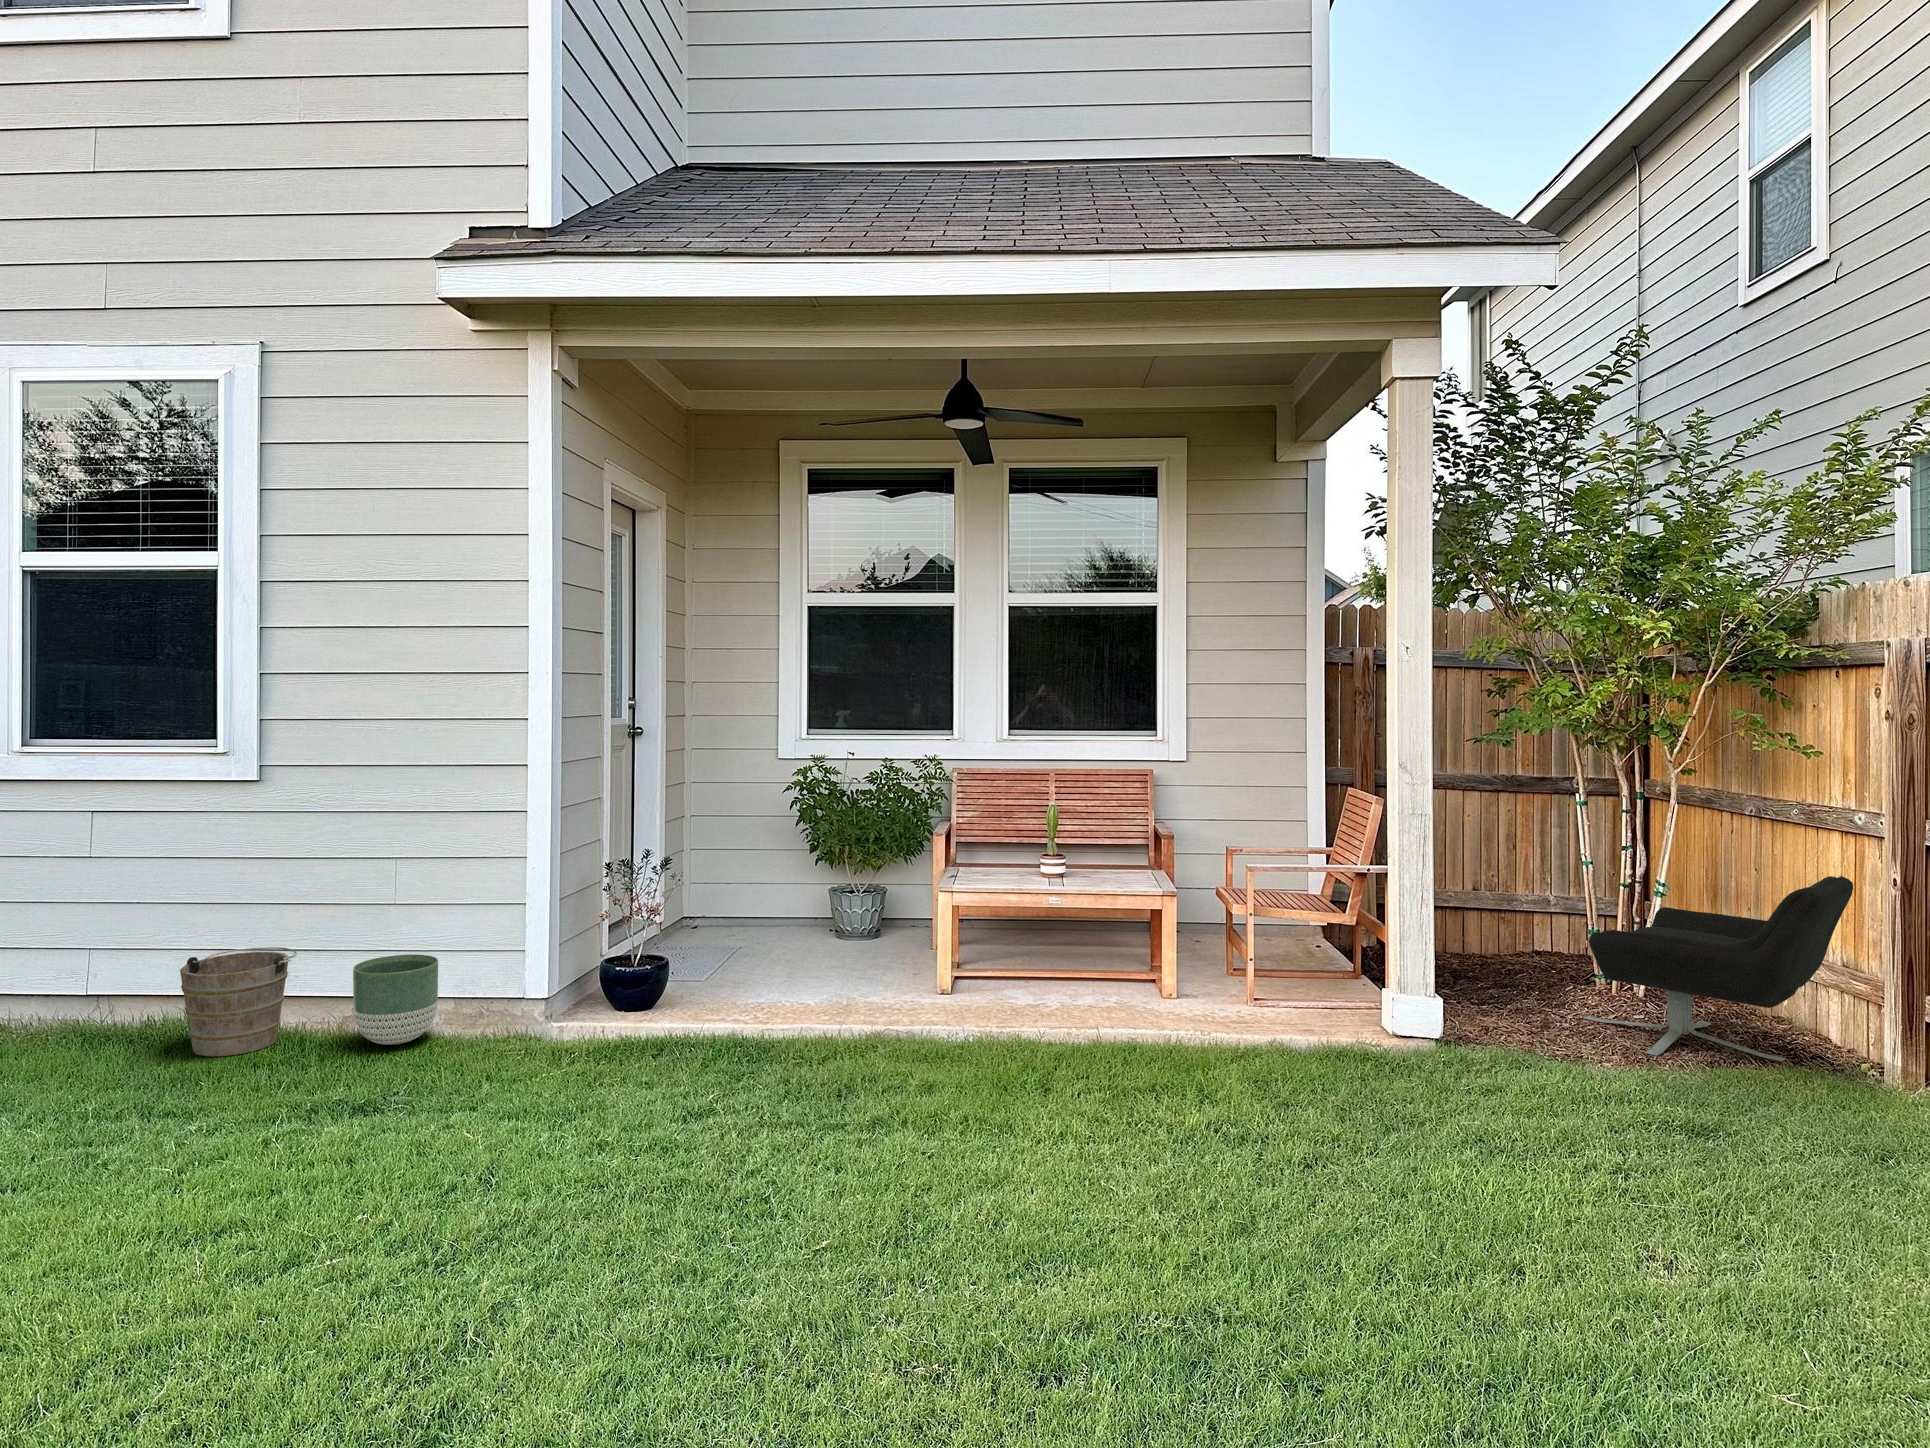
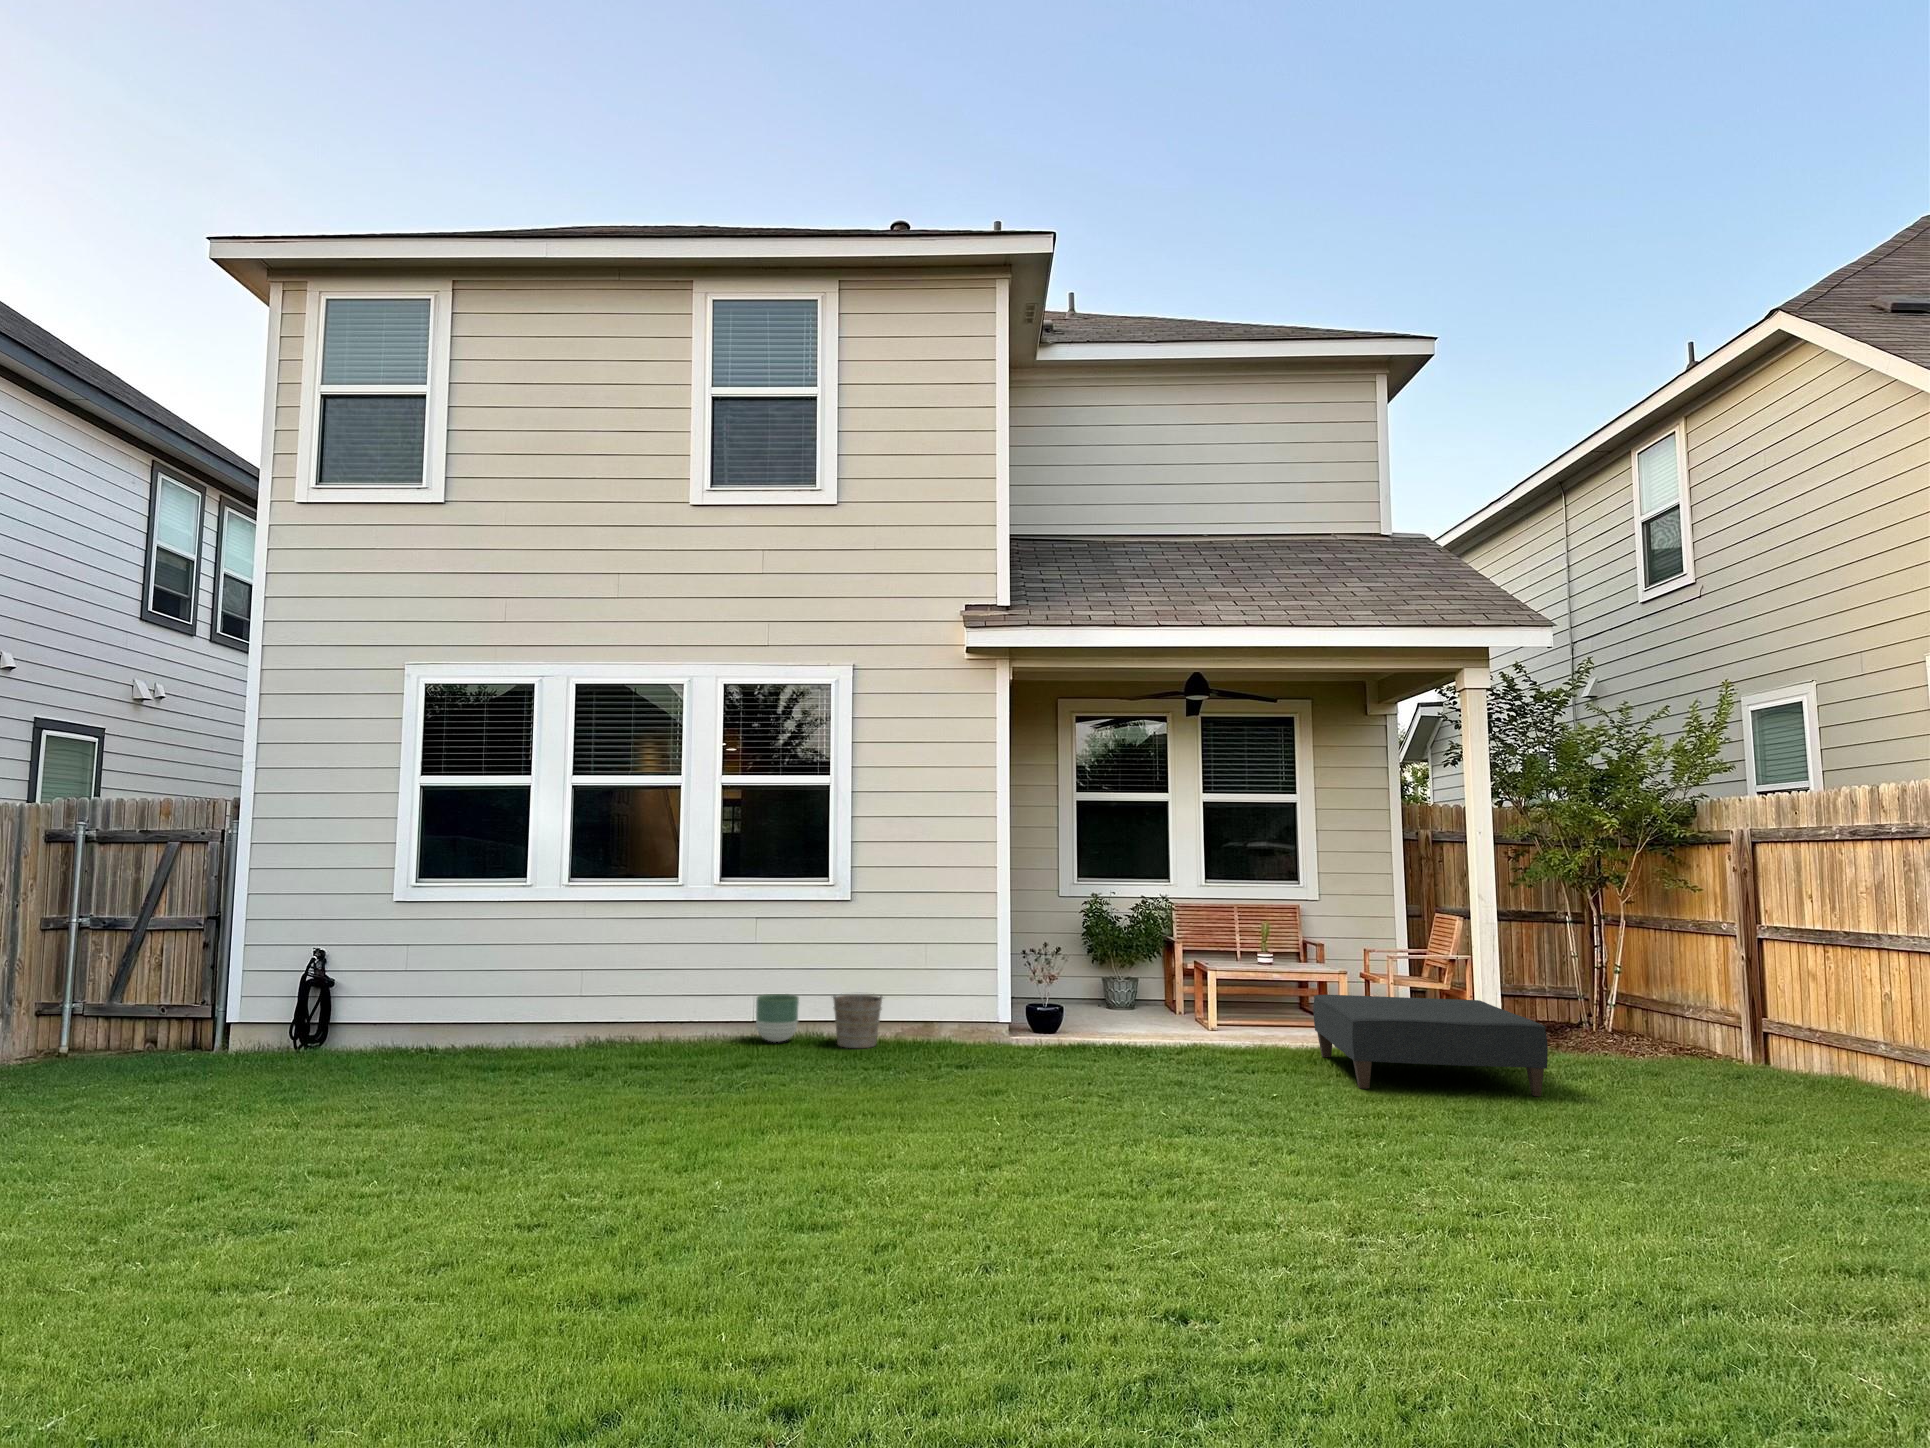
lounge chair: present [1584,876,1853,1061] -> none [1583,958,1724,1059]
planter: present [353,954,438,1045] -> present [756,994,799,1042]
ottoman: none [1044,954,1463,1214] -> present [1313,995,1548,1096]

